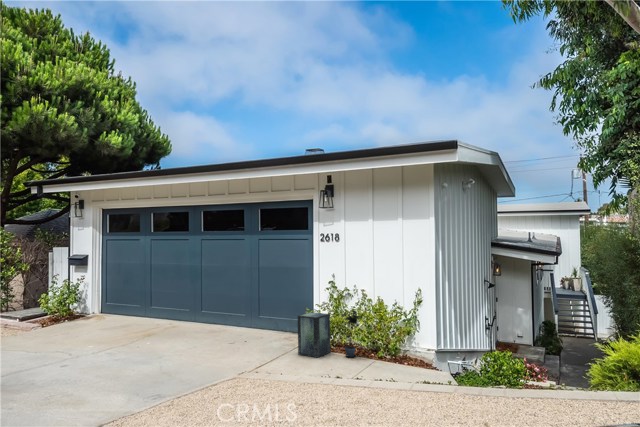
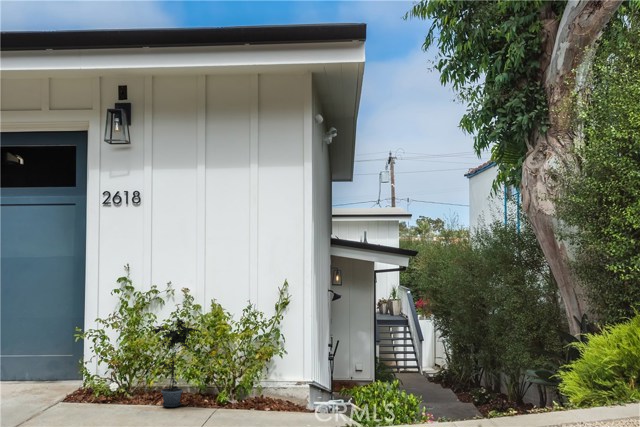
storage box: present [298,312,330,358] -> none [64,331,129,415]

